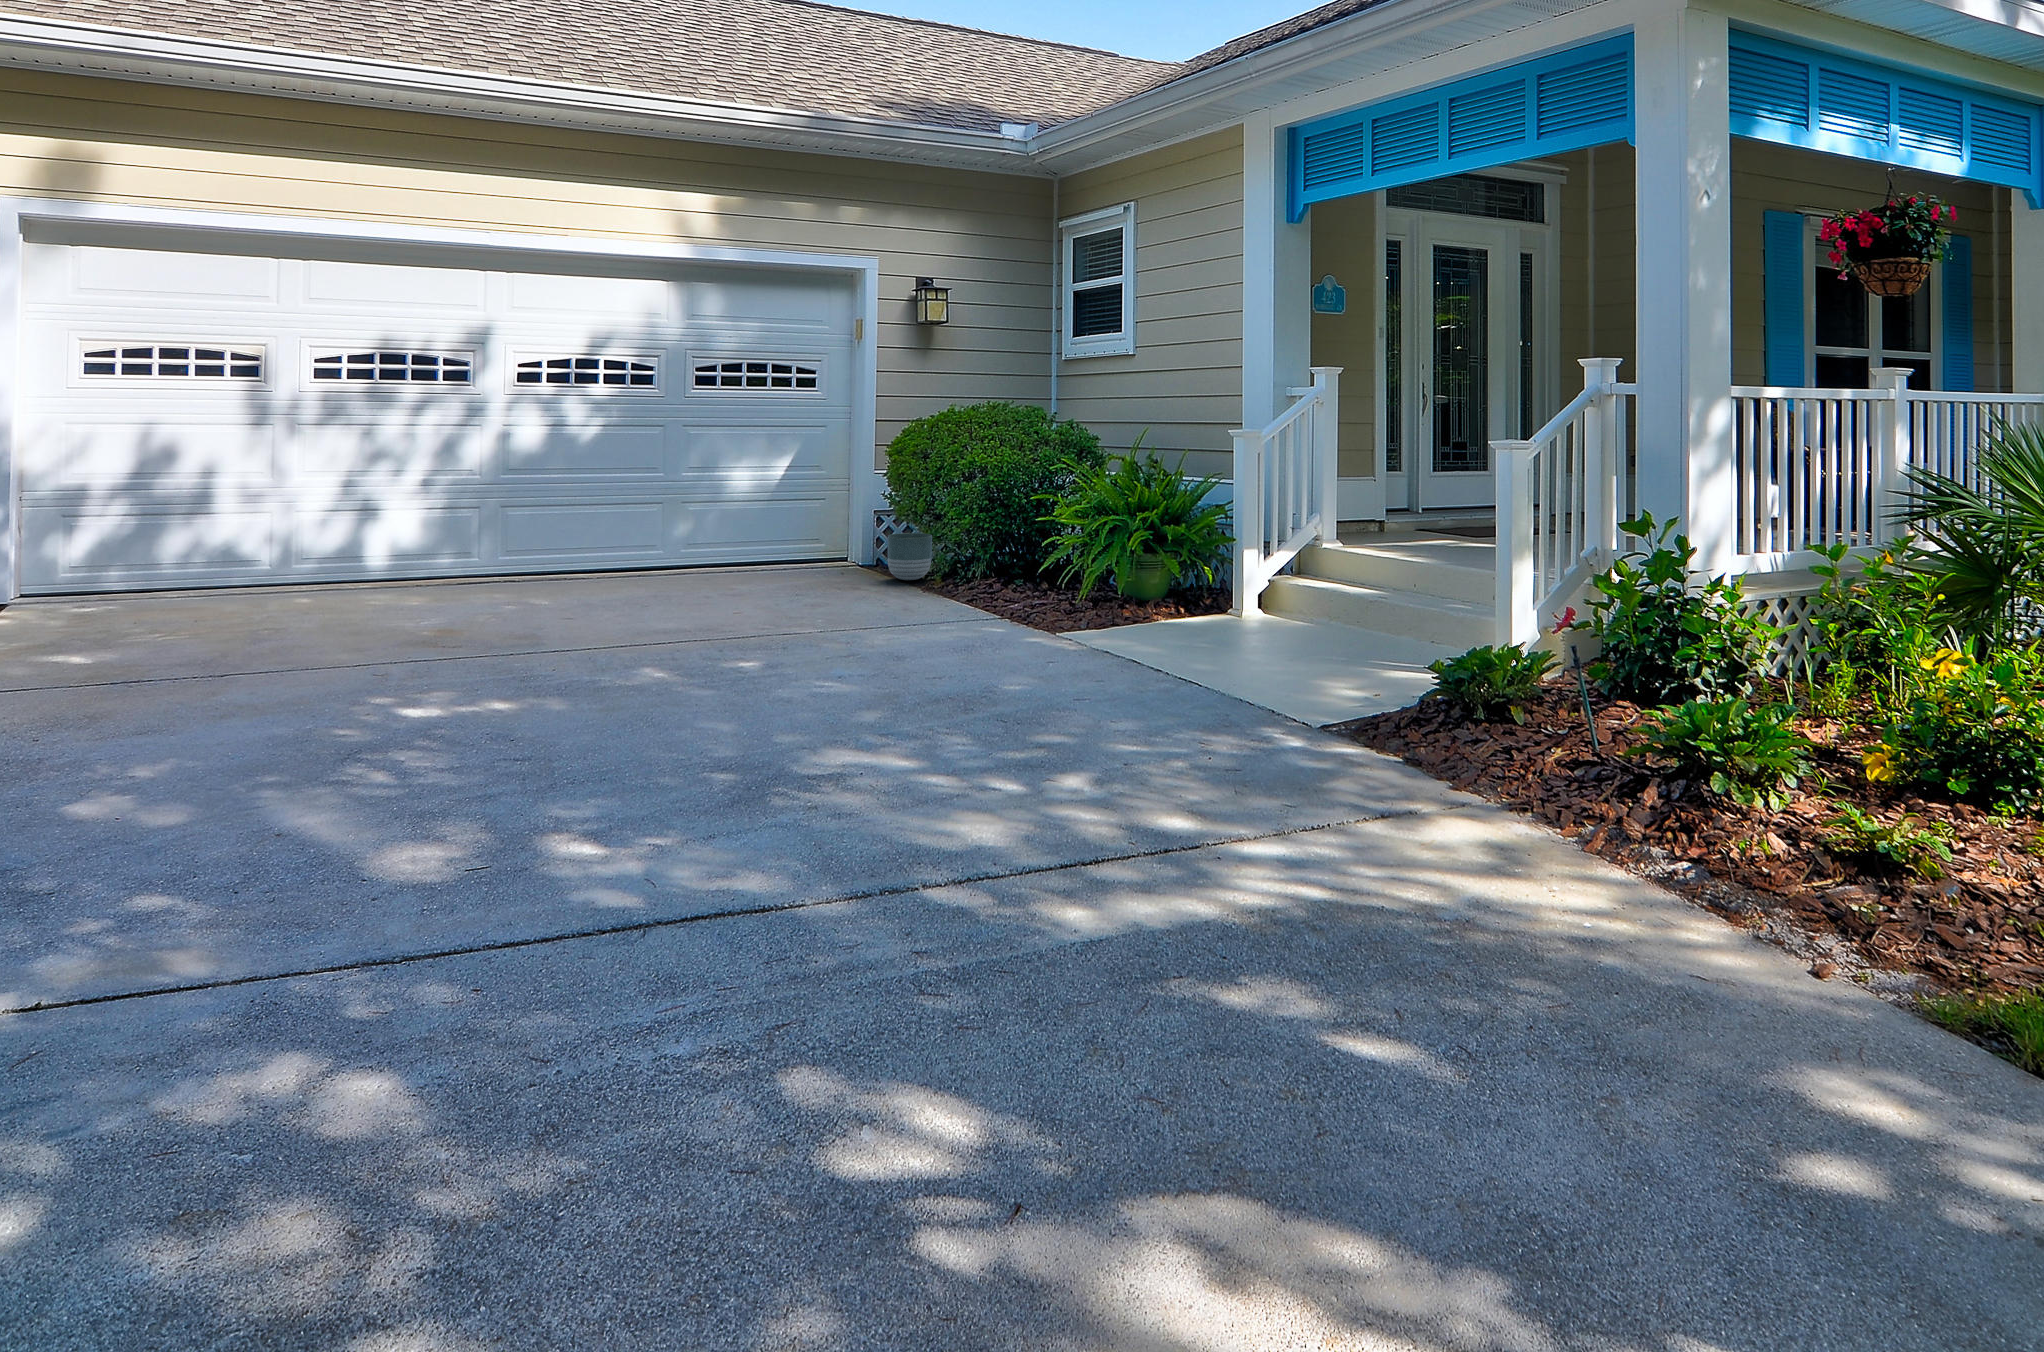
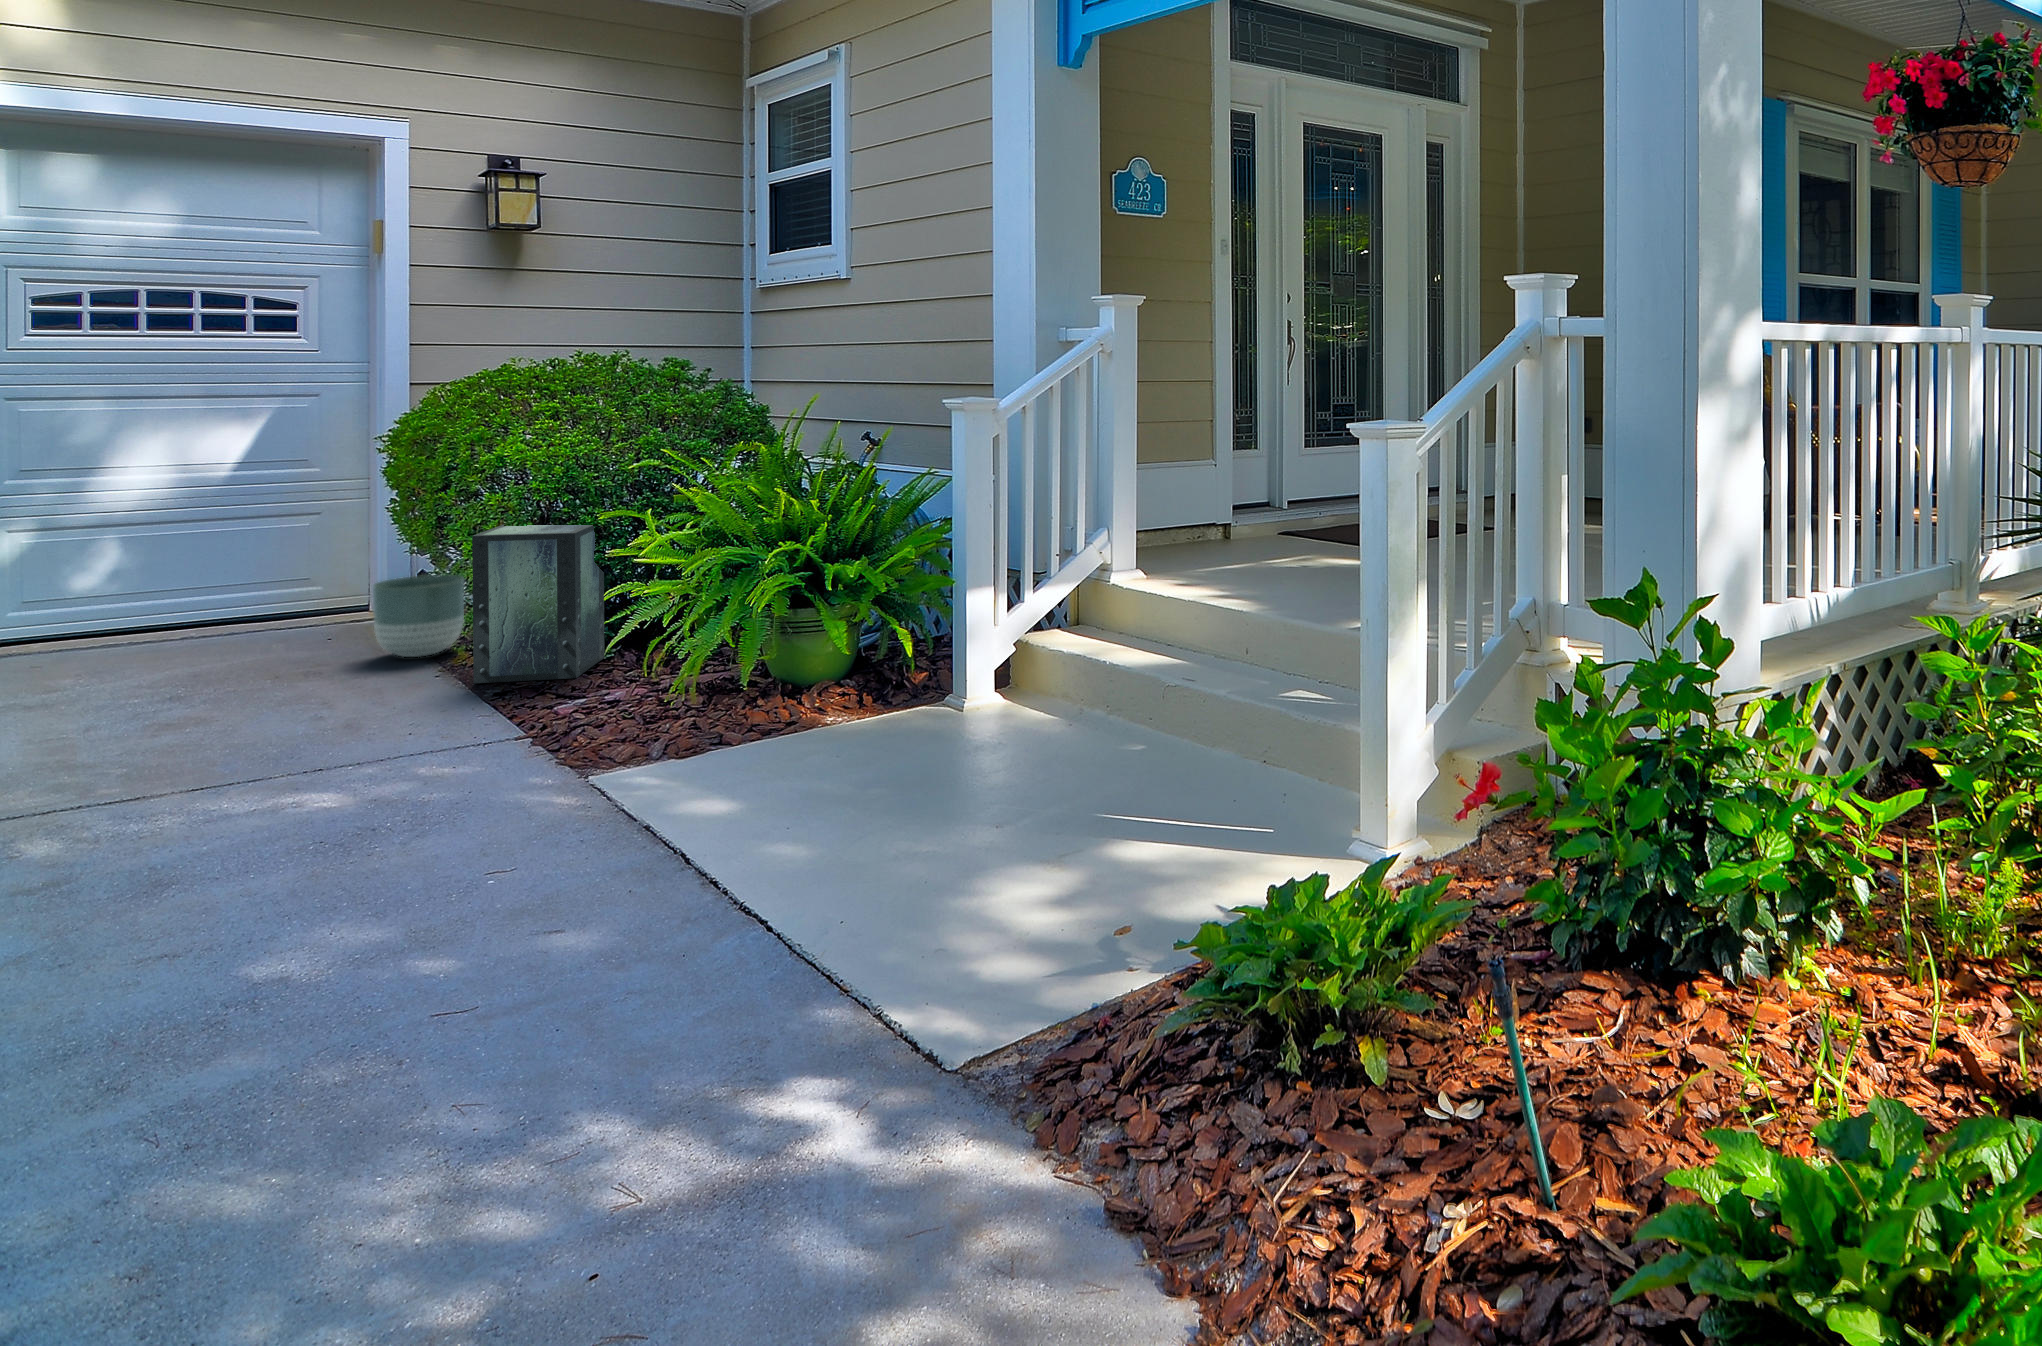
storage box: none [954,502,1014,594] -> present [472,525,604,683]

